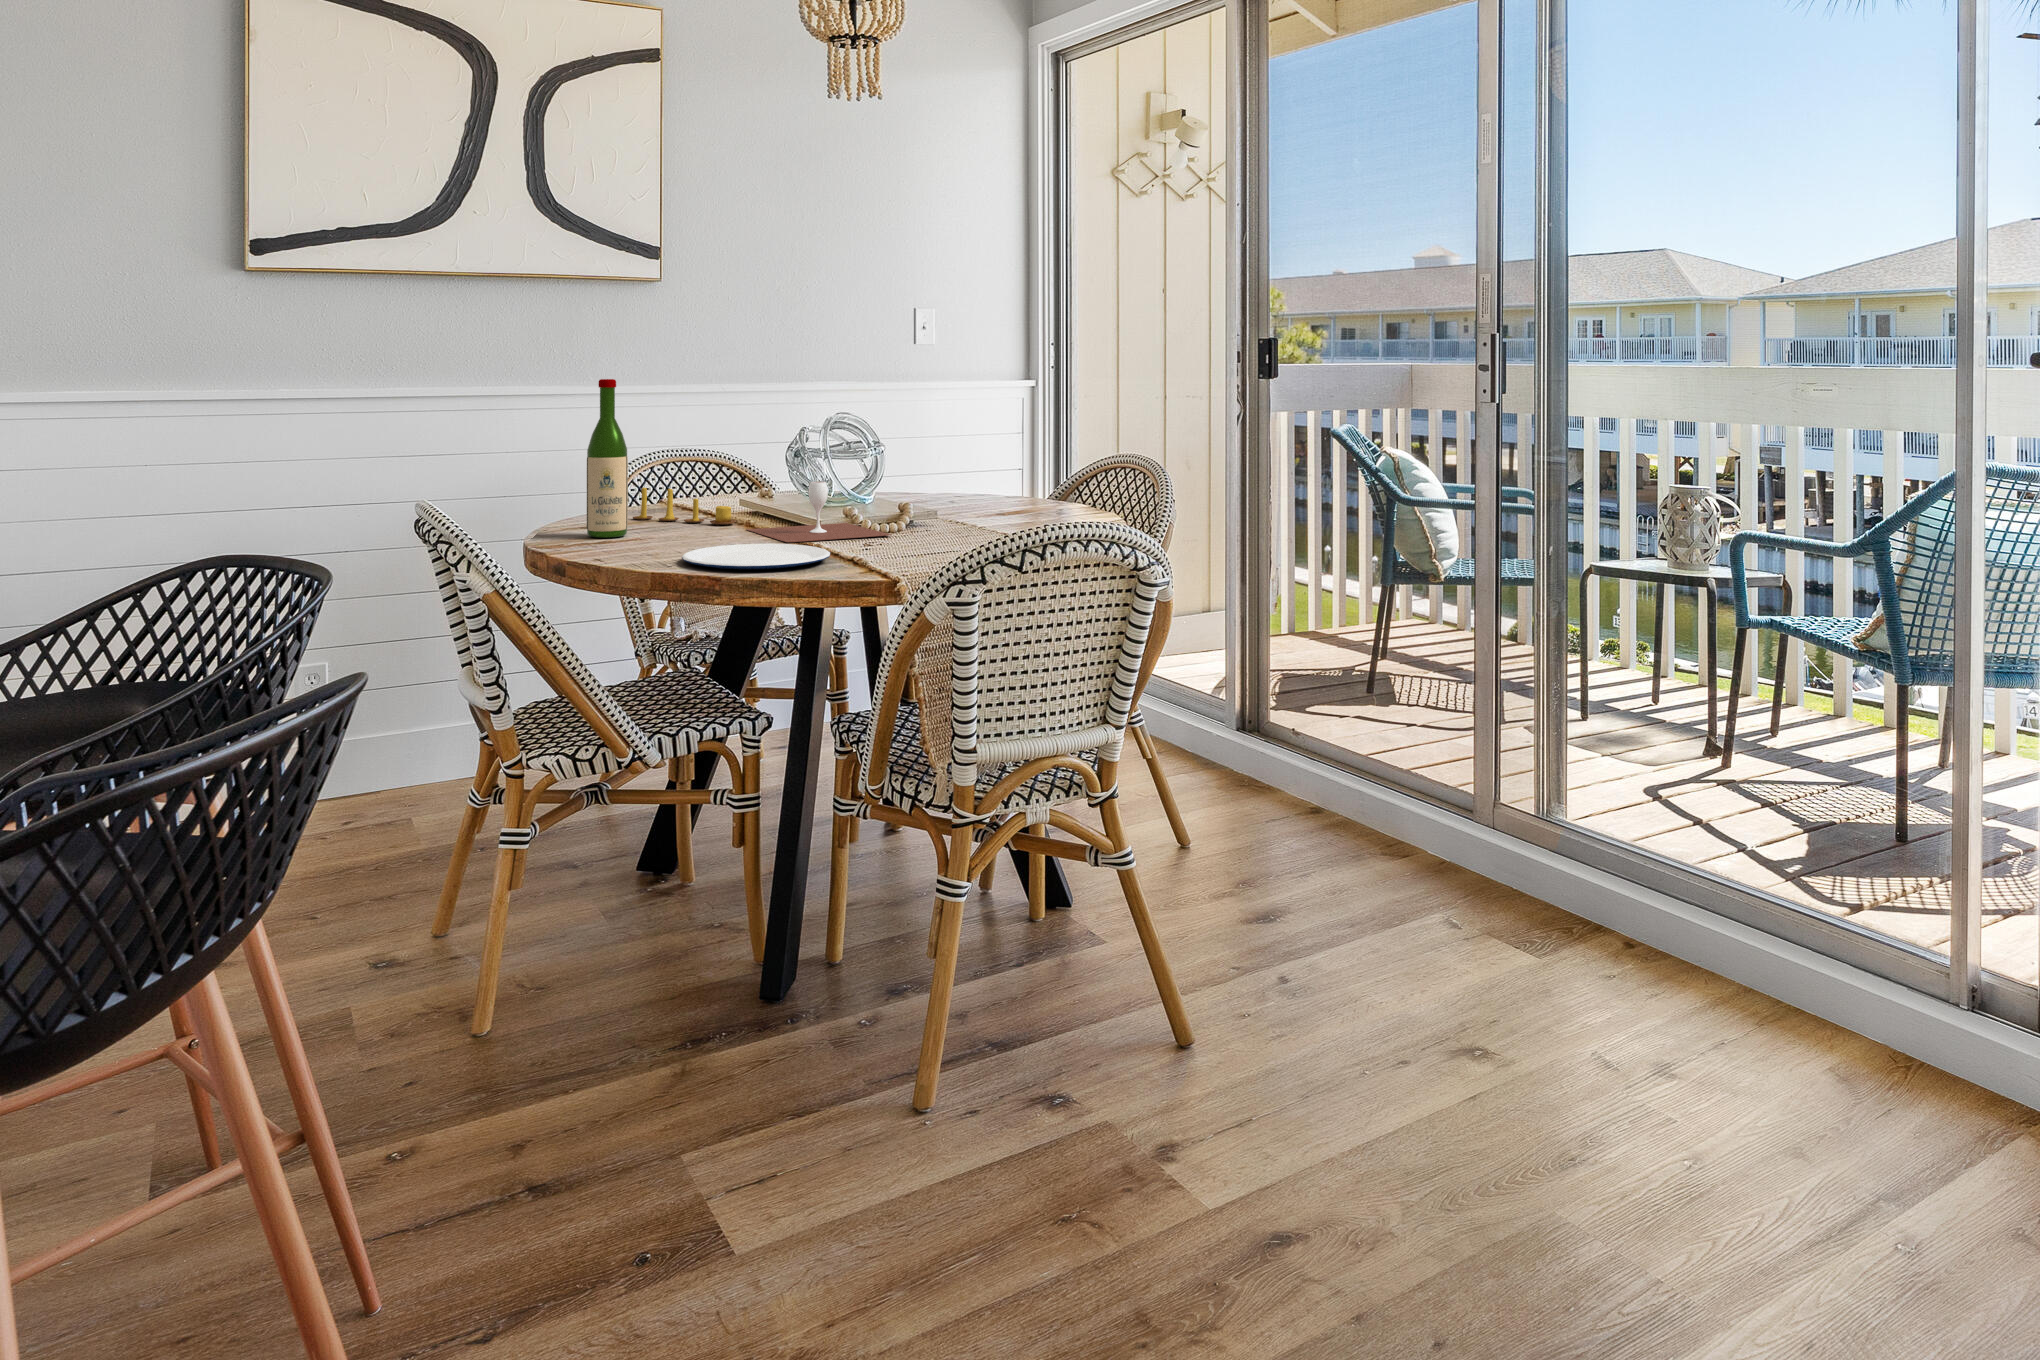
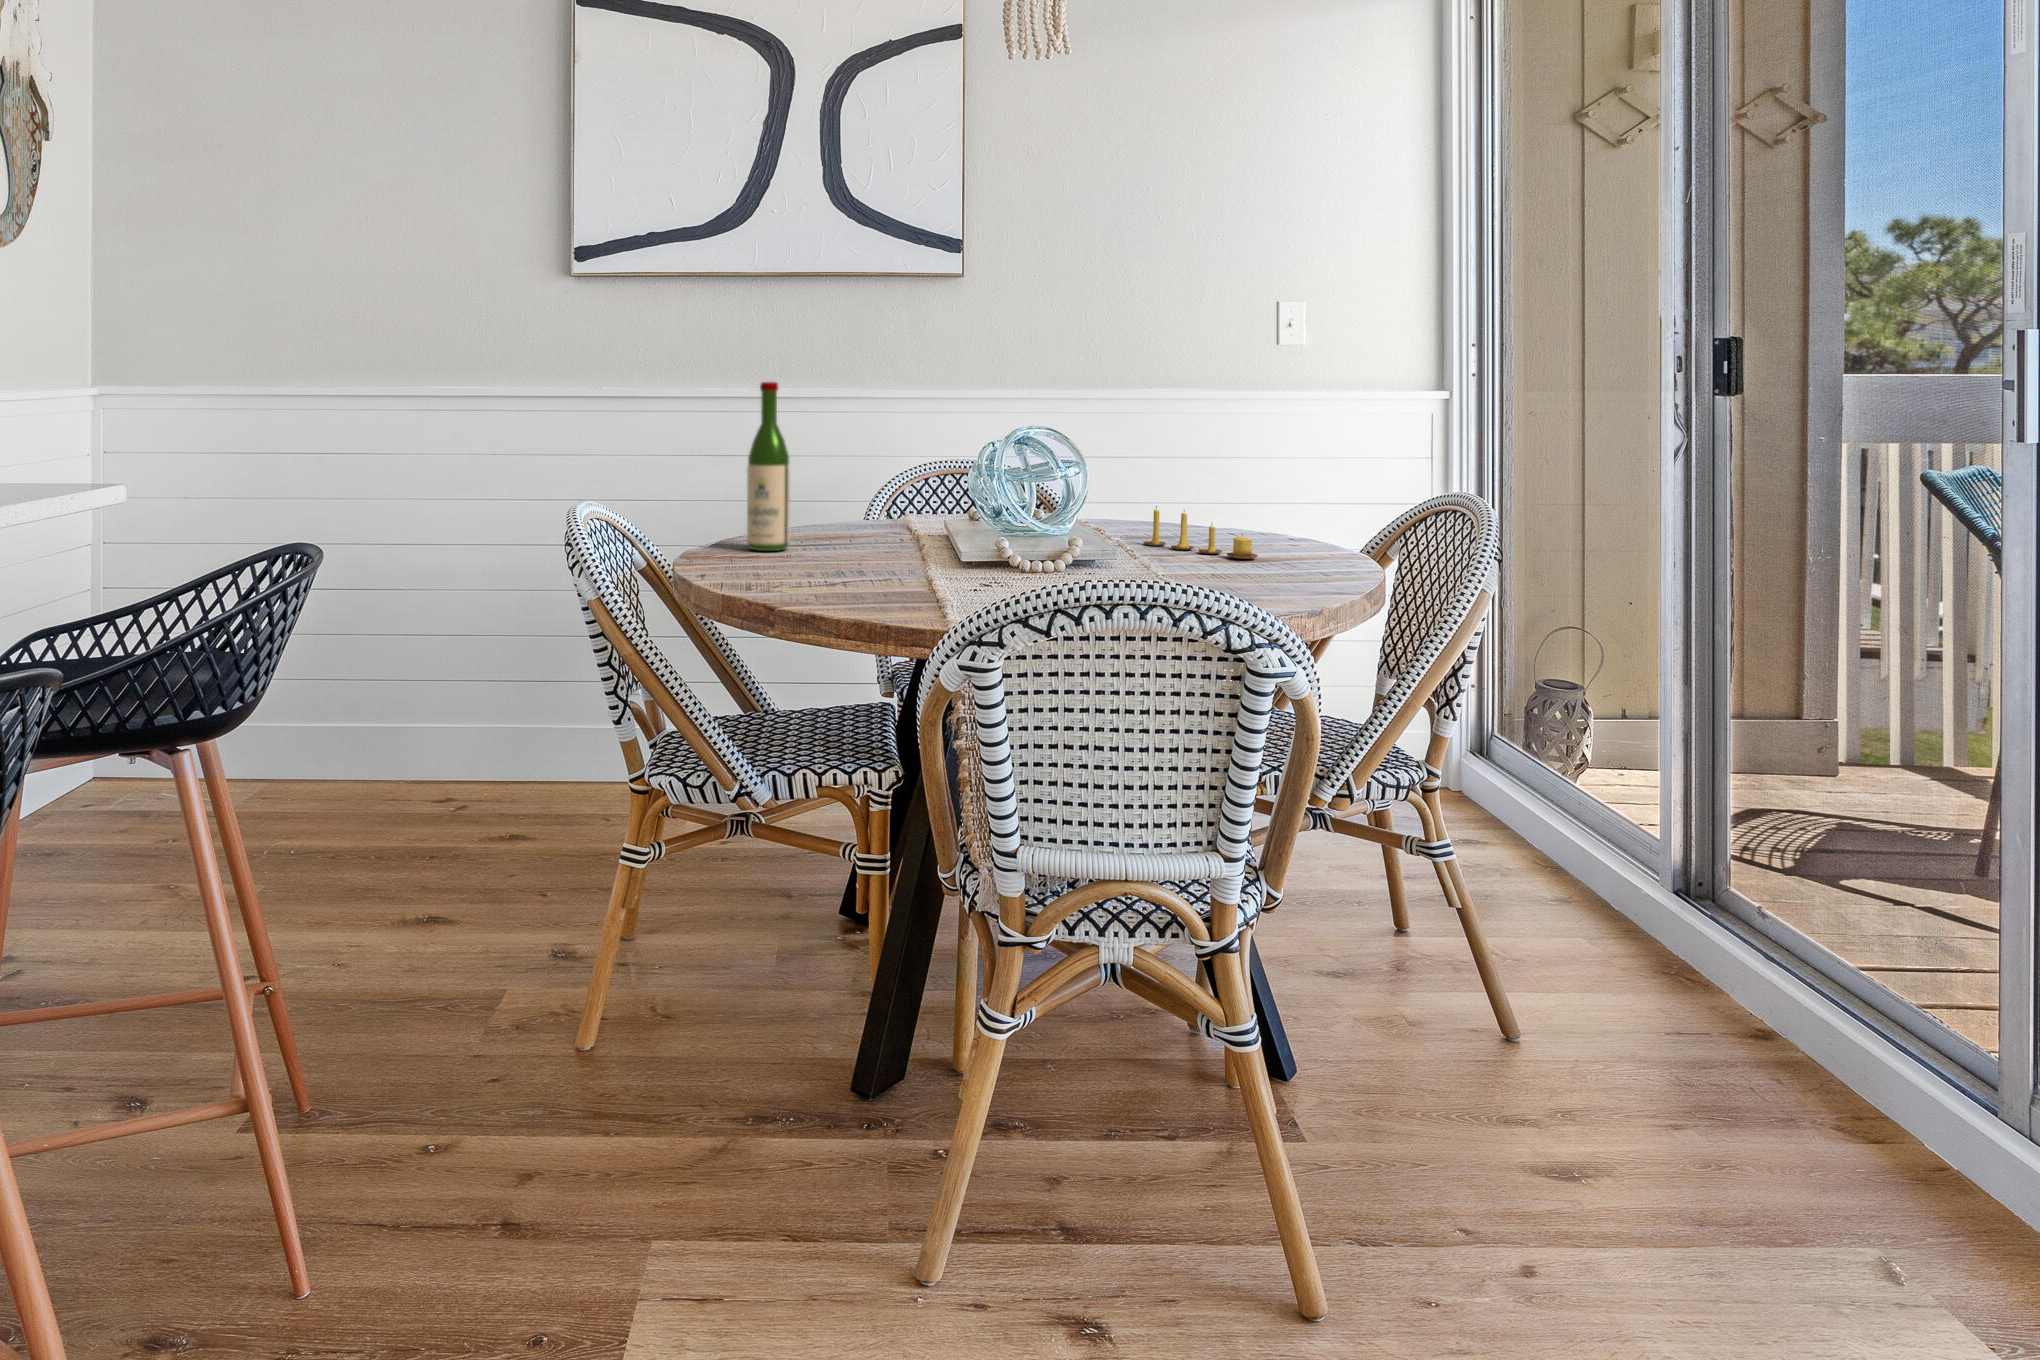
wine glass: present [746,481,891,543] -> none [921,503,1063,573]
candle: present [633,486,736,524] -> present [1143,506,1258,559]
plate: present [682,544,830,569] -> none [764,570,930,602]

